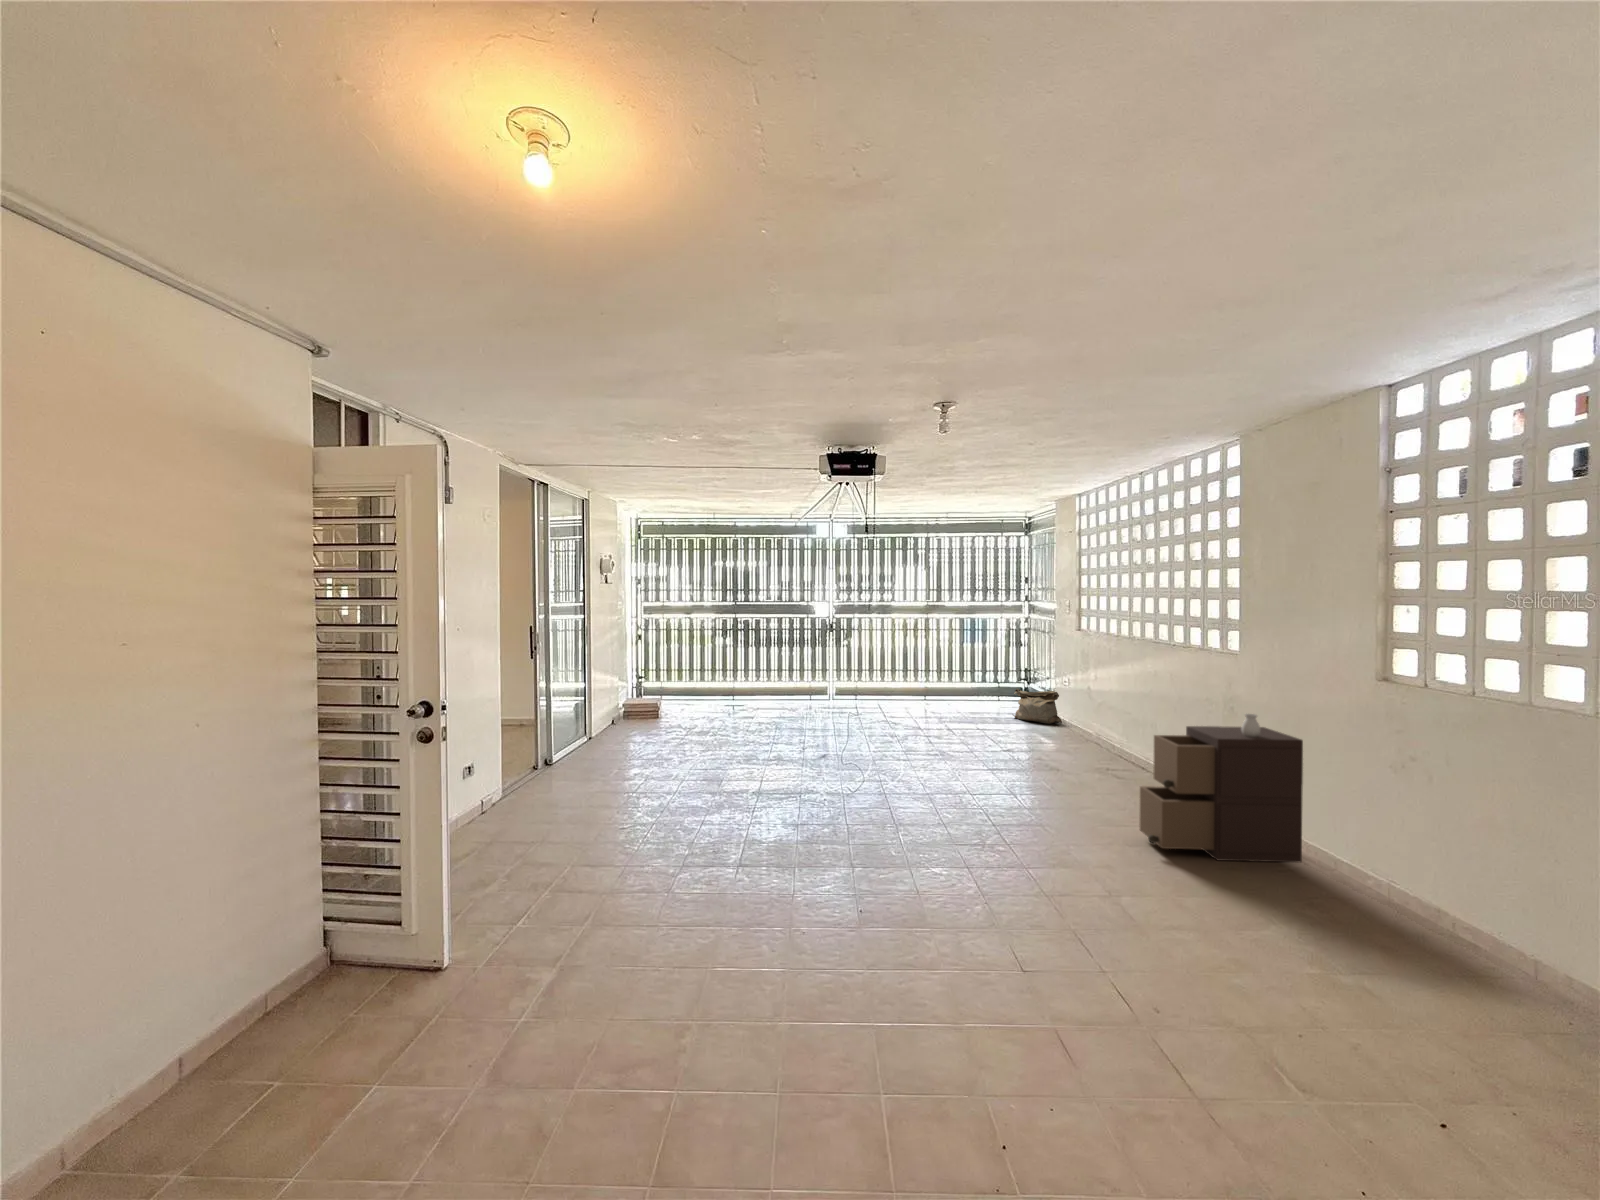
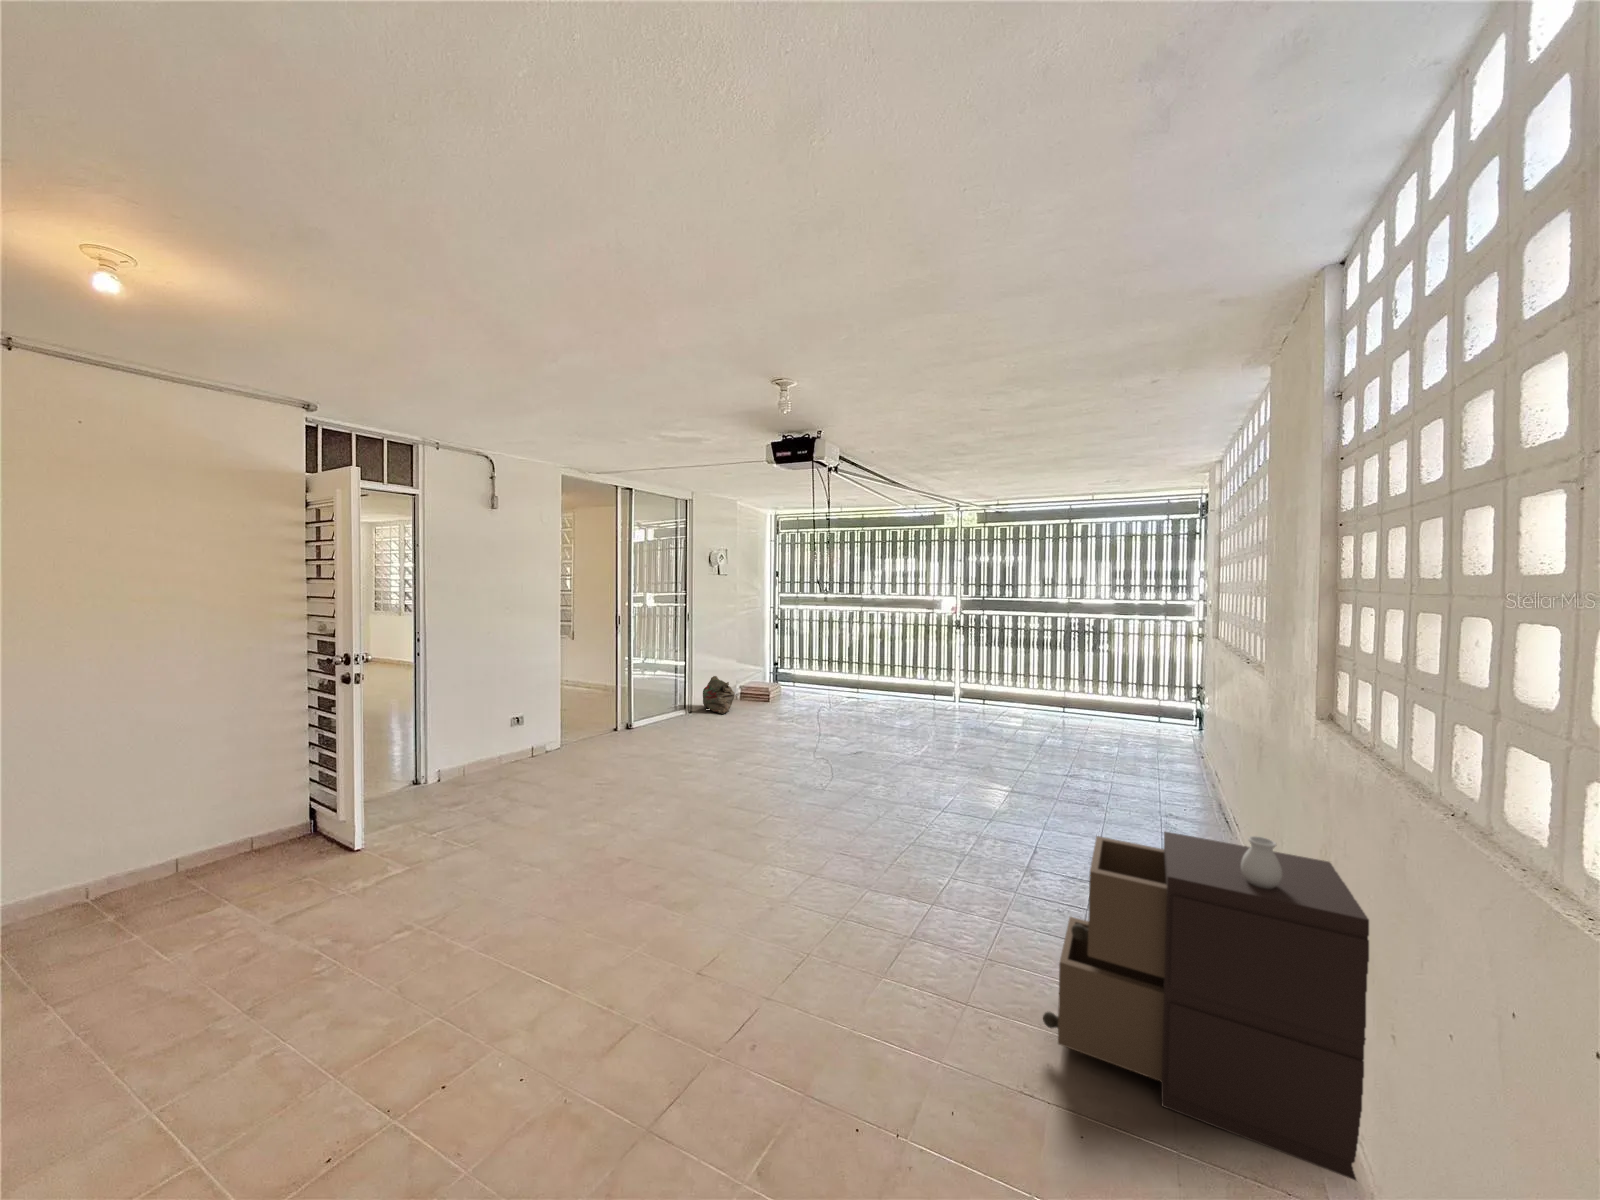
bag: present [1013,689,1062,724] -> present [703,676,735,714]

